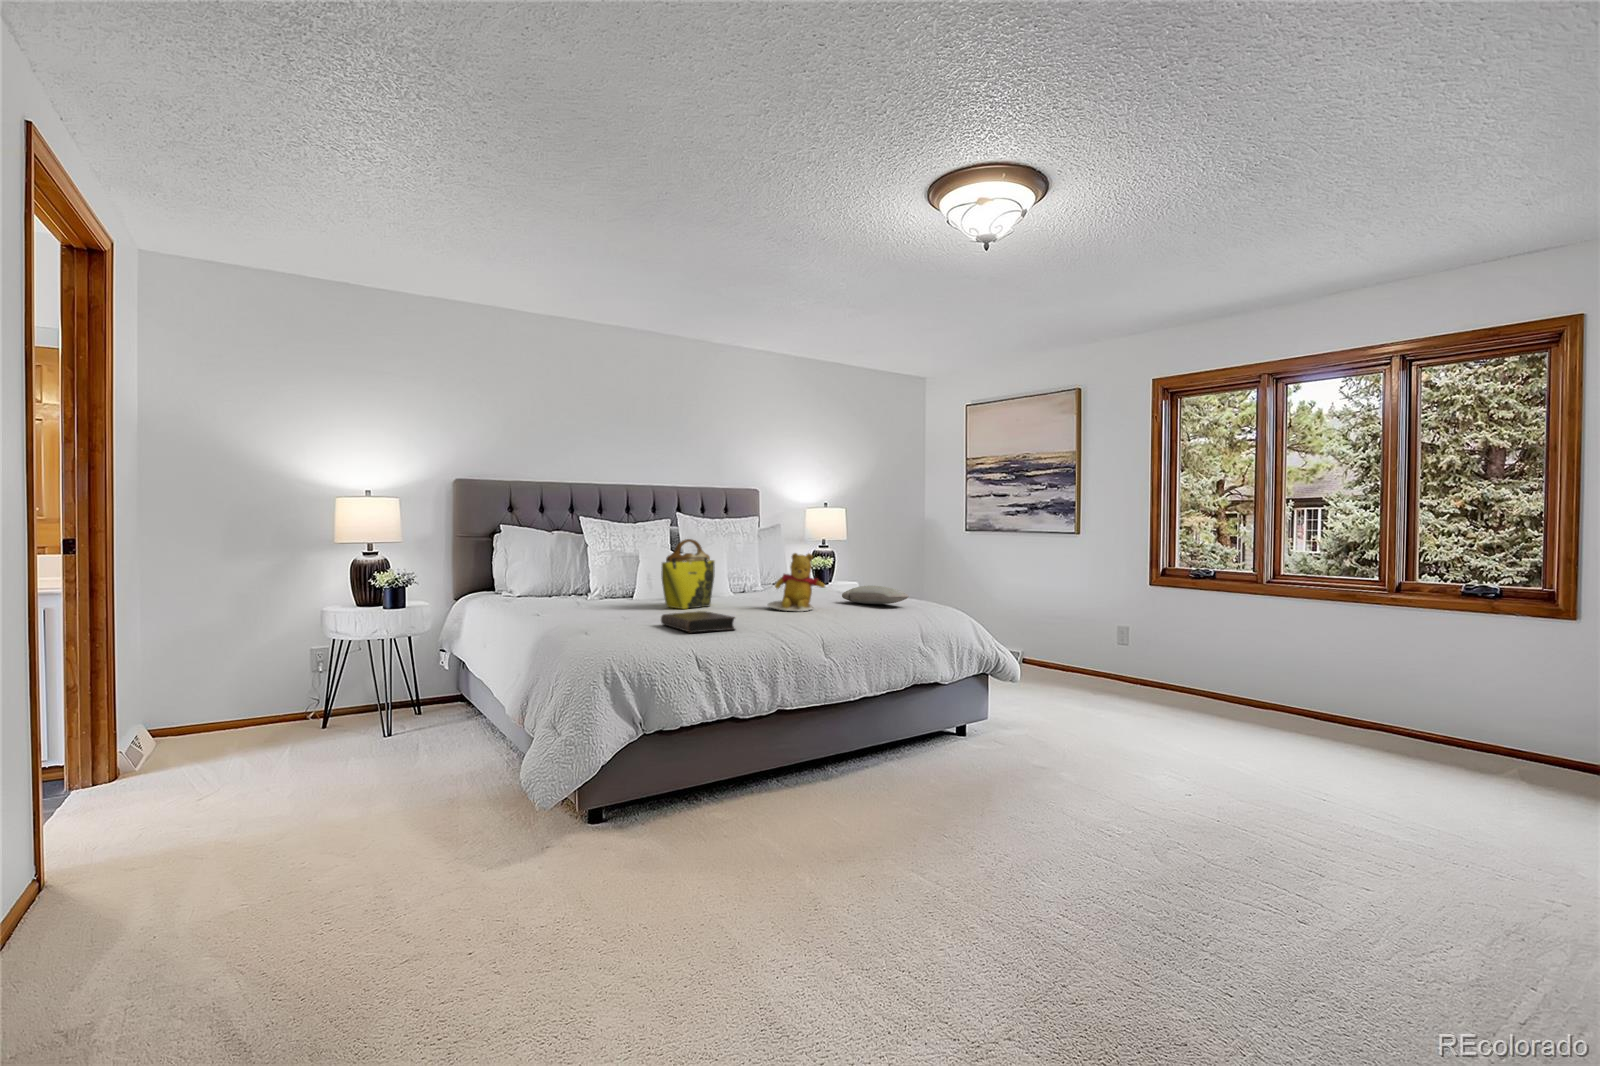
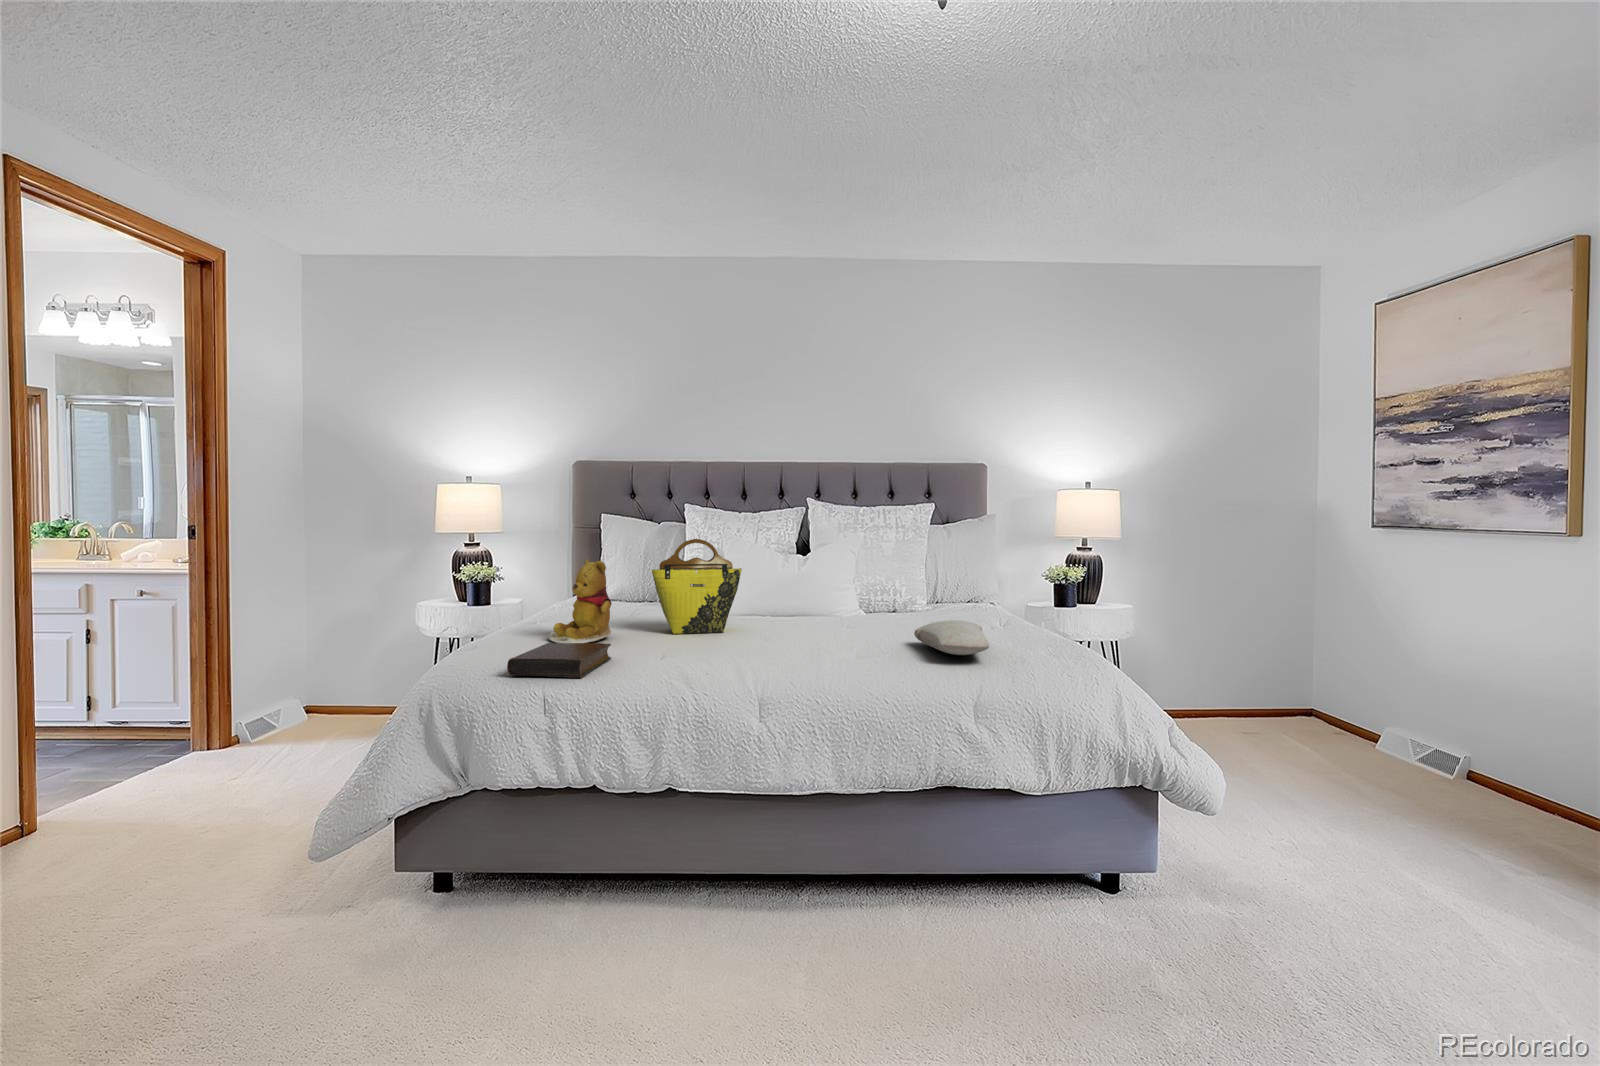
teddy bear: present [768,553,825,611] -> present [548,559,611,643]

